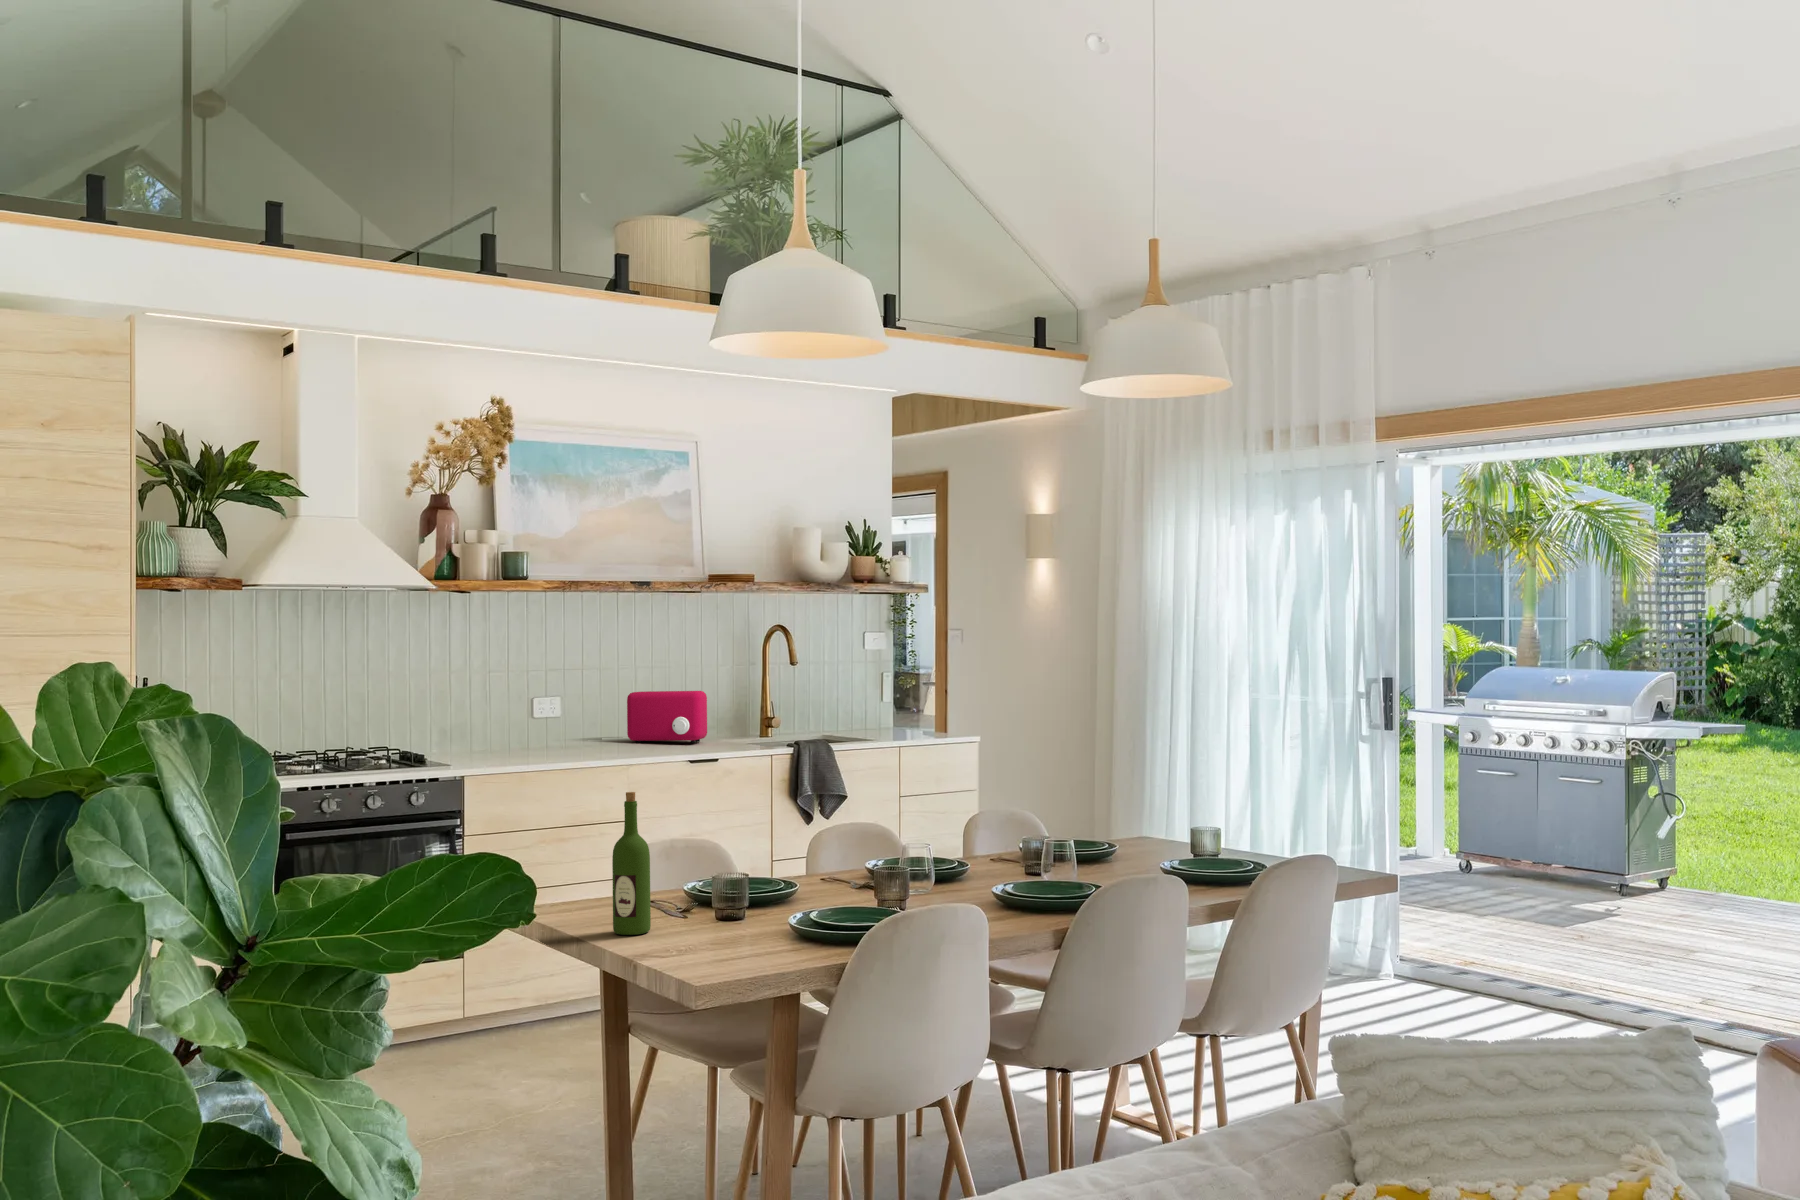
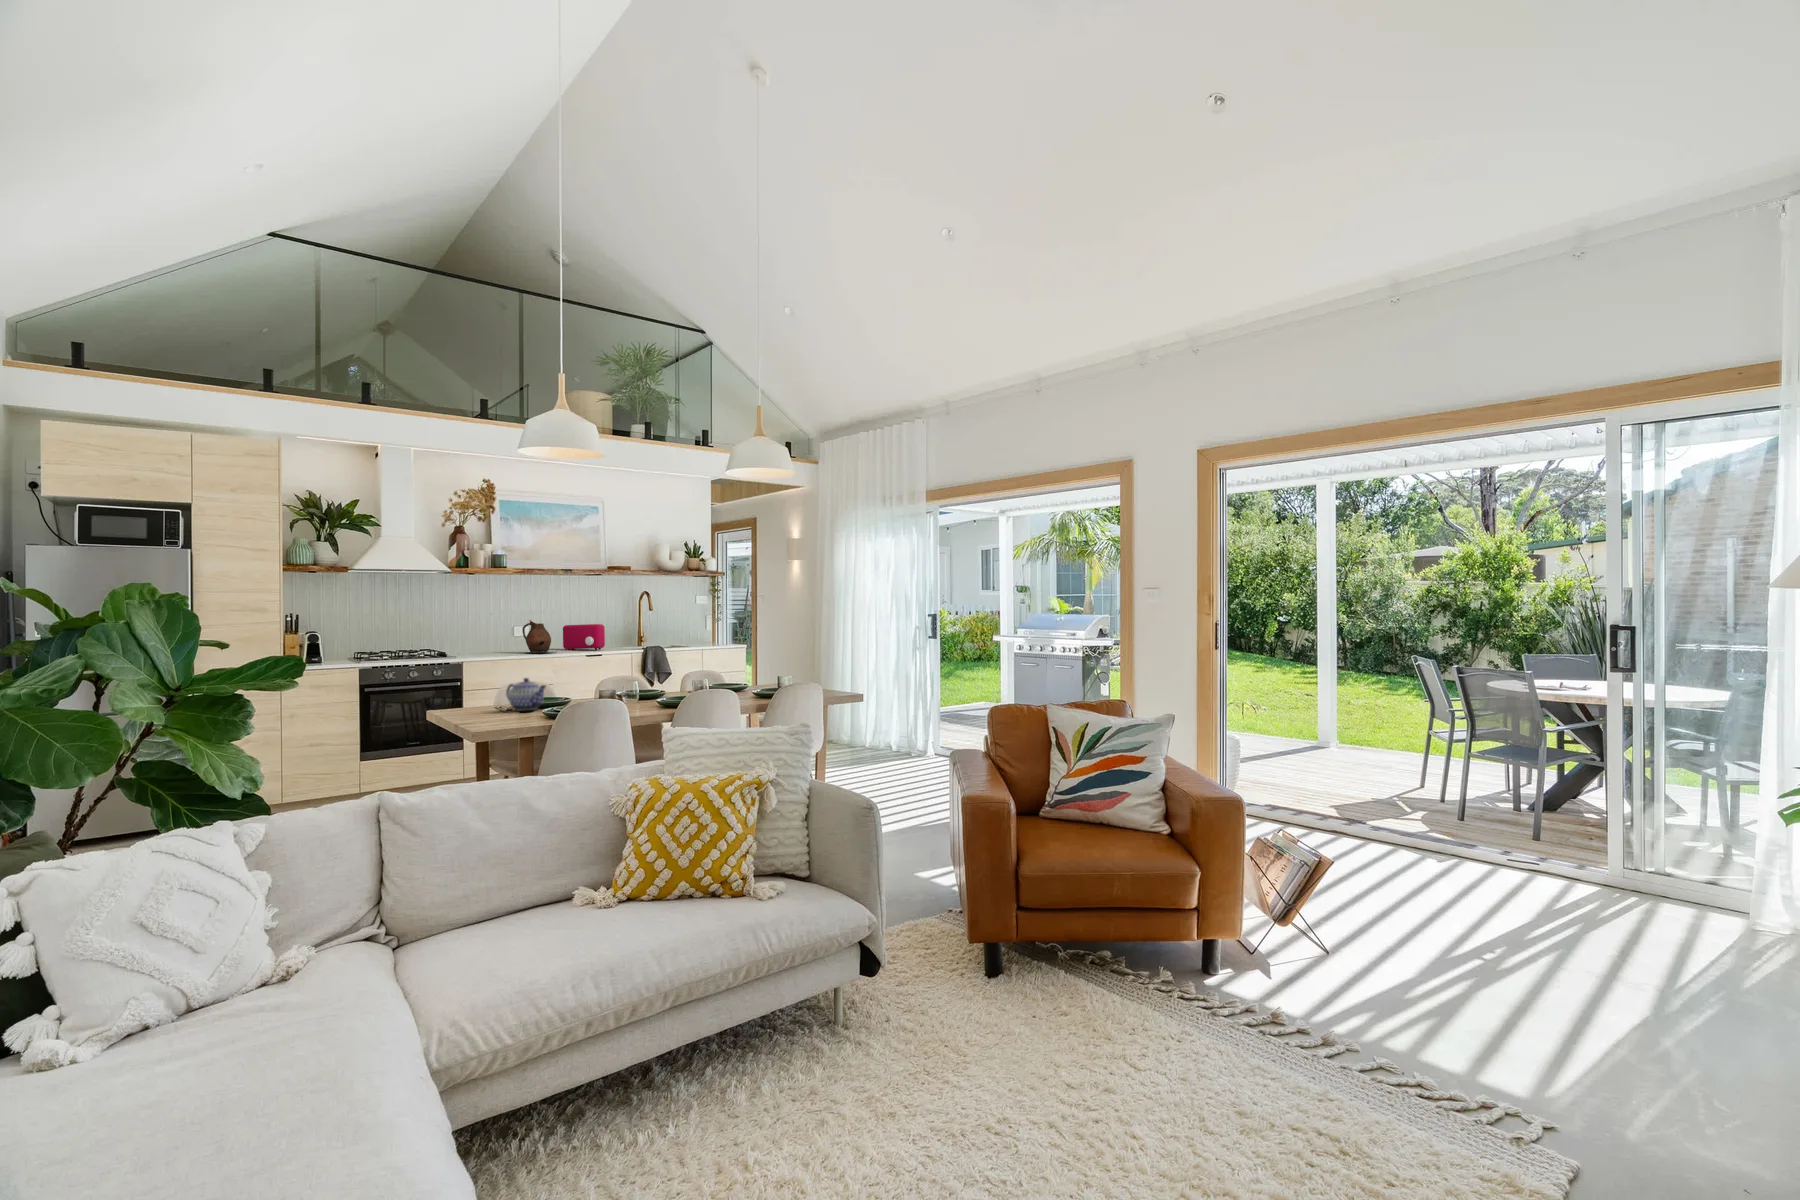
ceramic pitcher: none [561,685,627,754] -> present [522,620,551,653]
wine bottle: present [612,792,651,935] -> none [481,646,499,708]
teapot: none [679,873,782,951] -> present [506,678,545,710]

